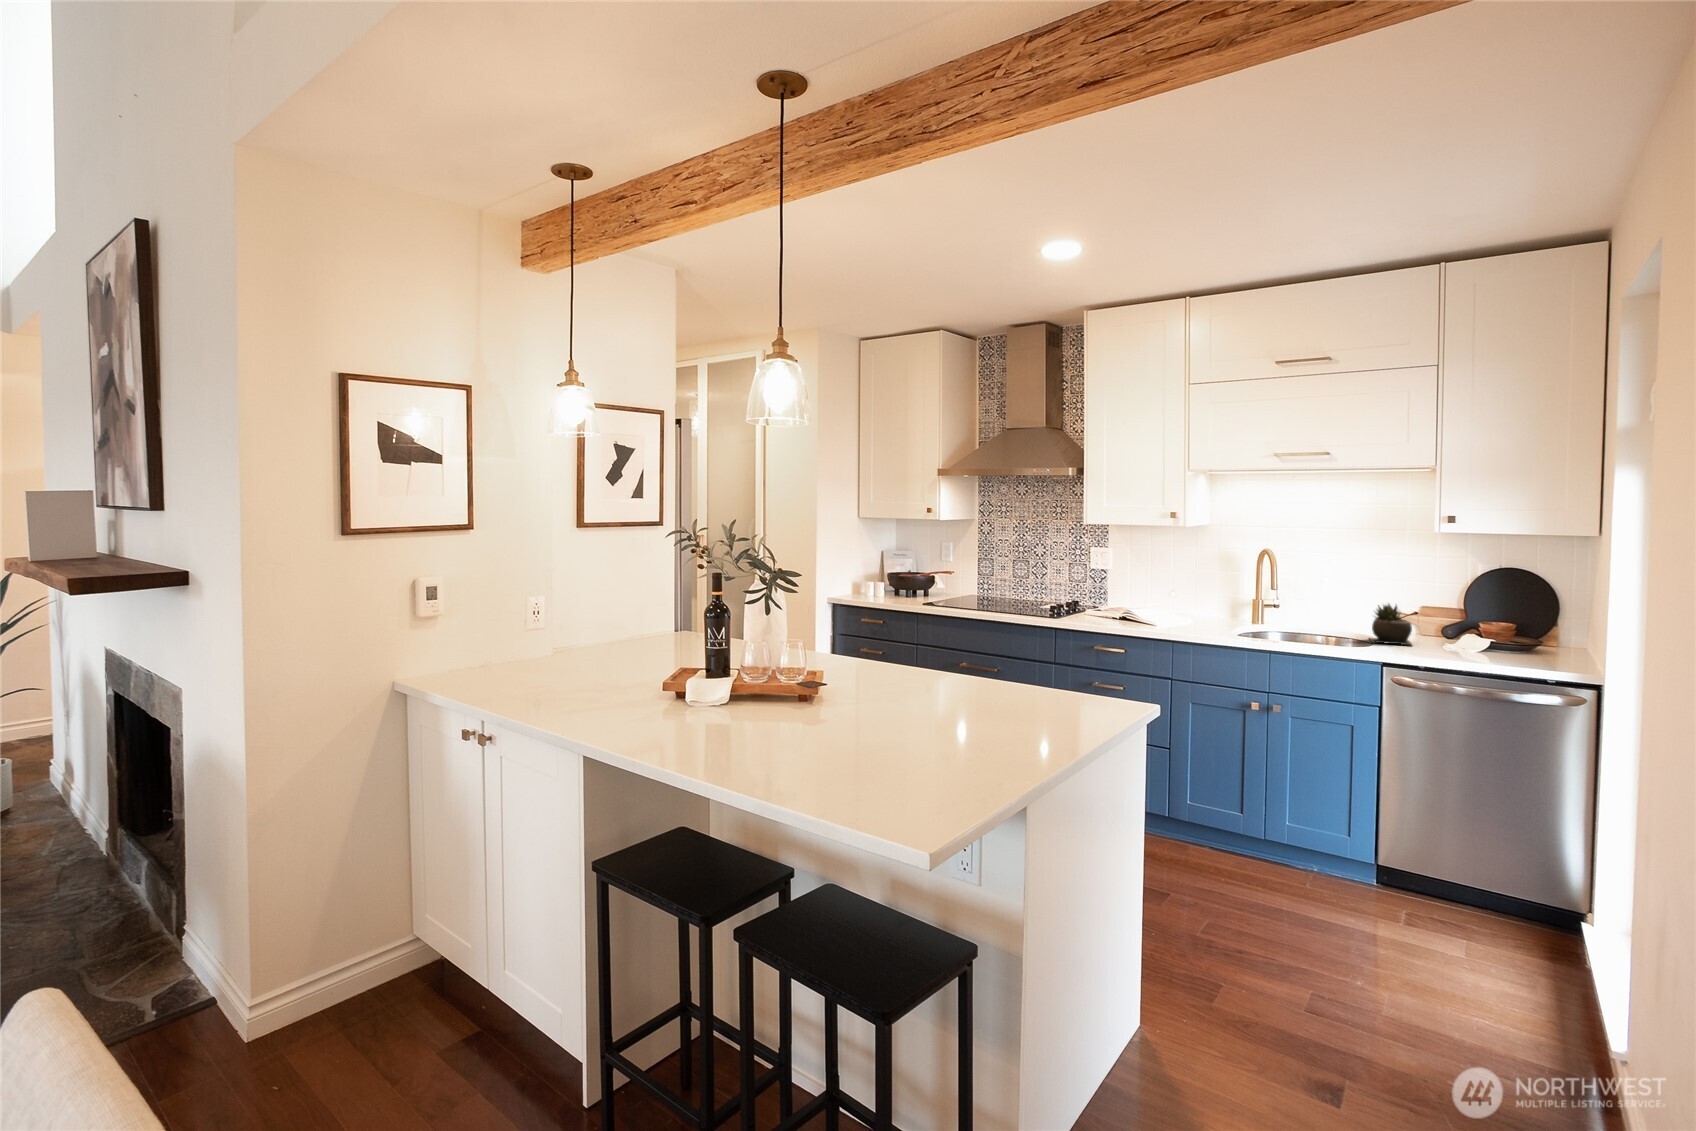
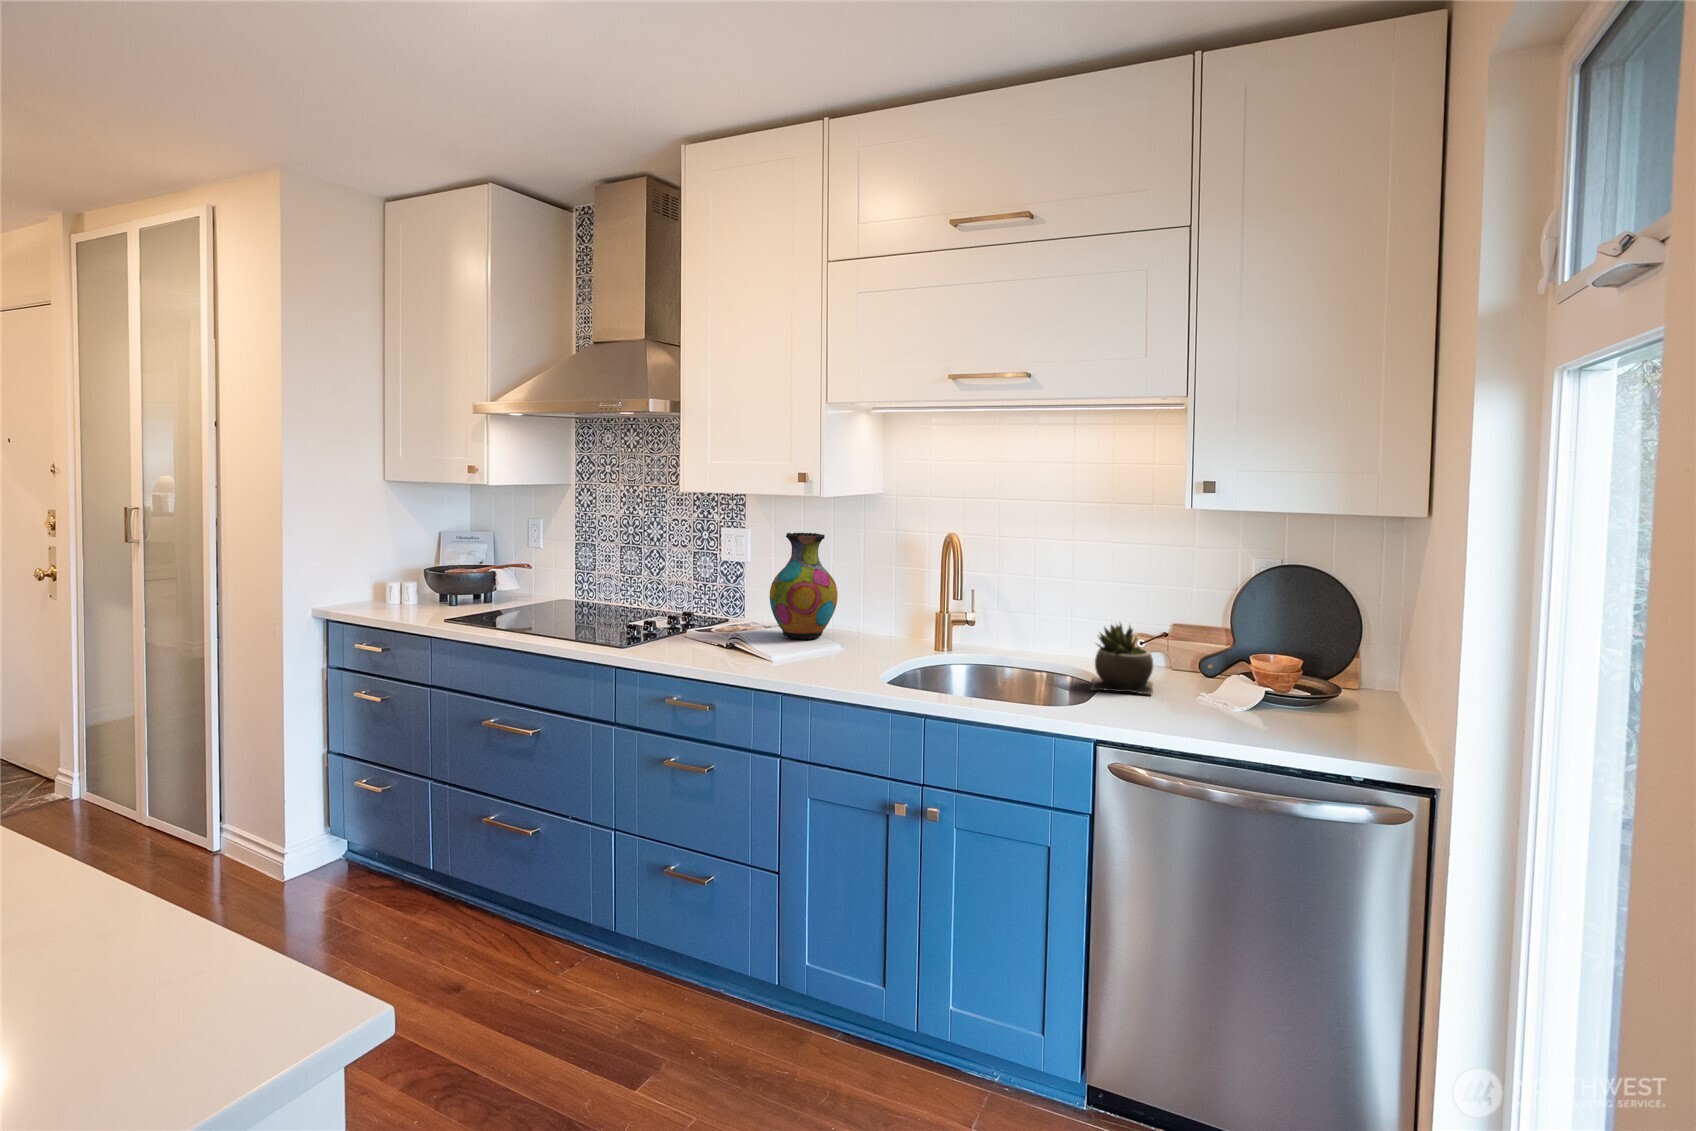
vase: none [1135,550,1180,617] -> present [770,533,838,639]

